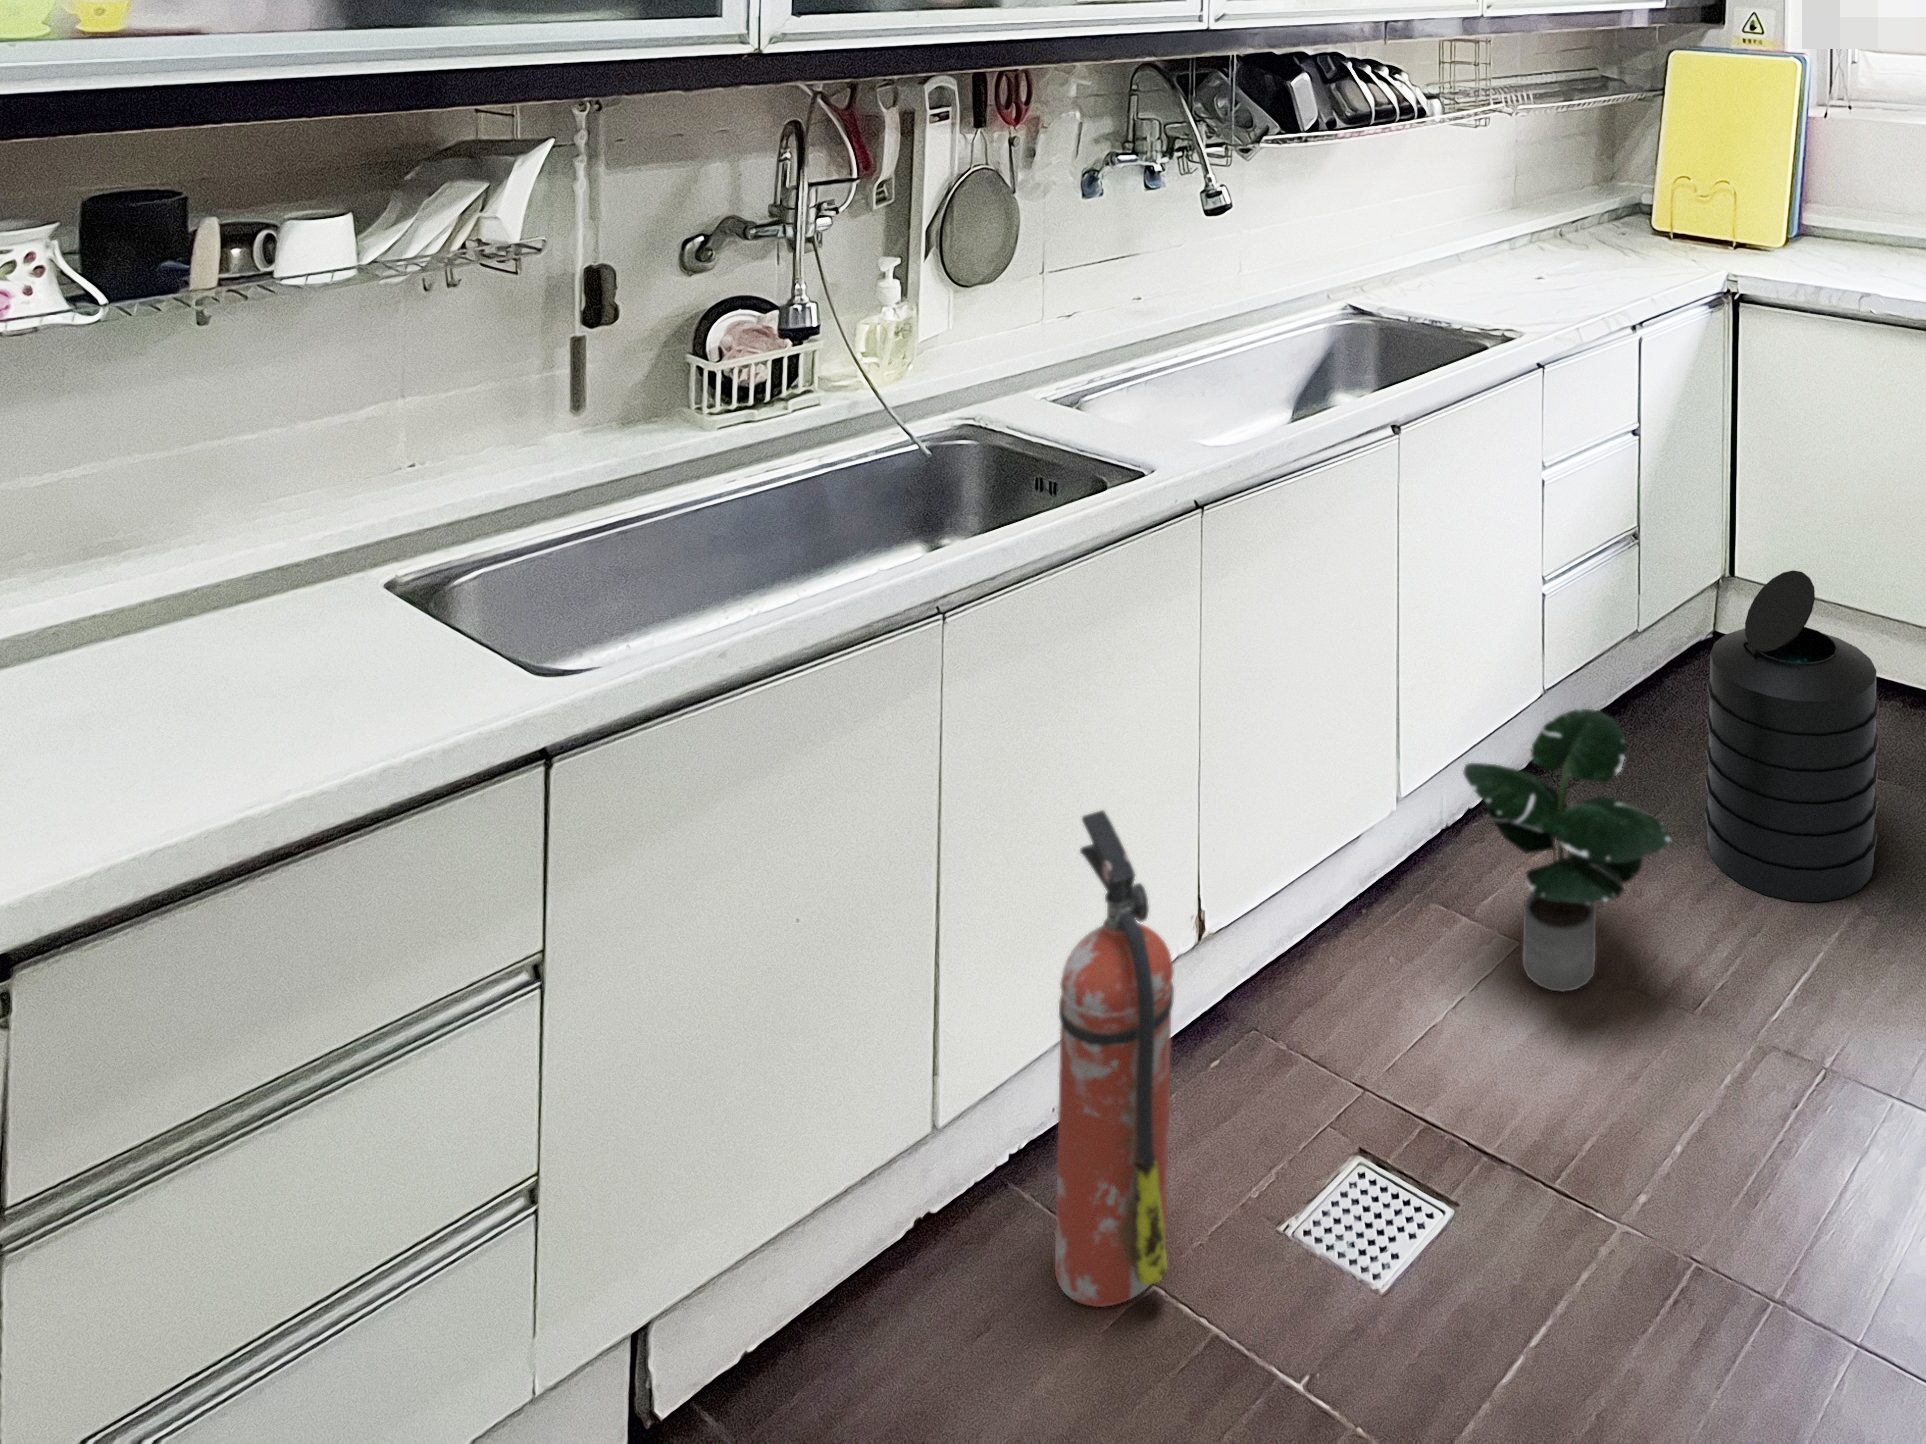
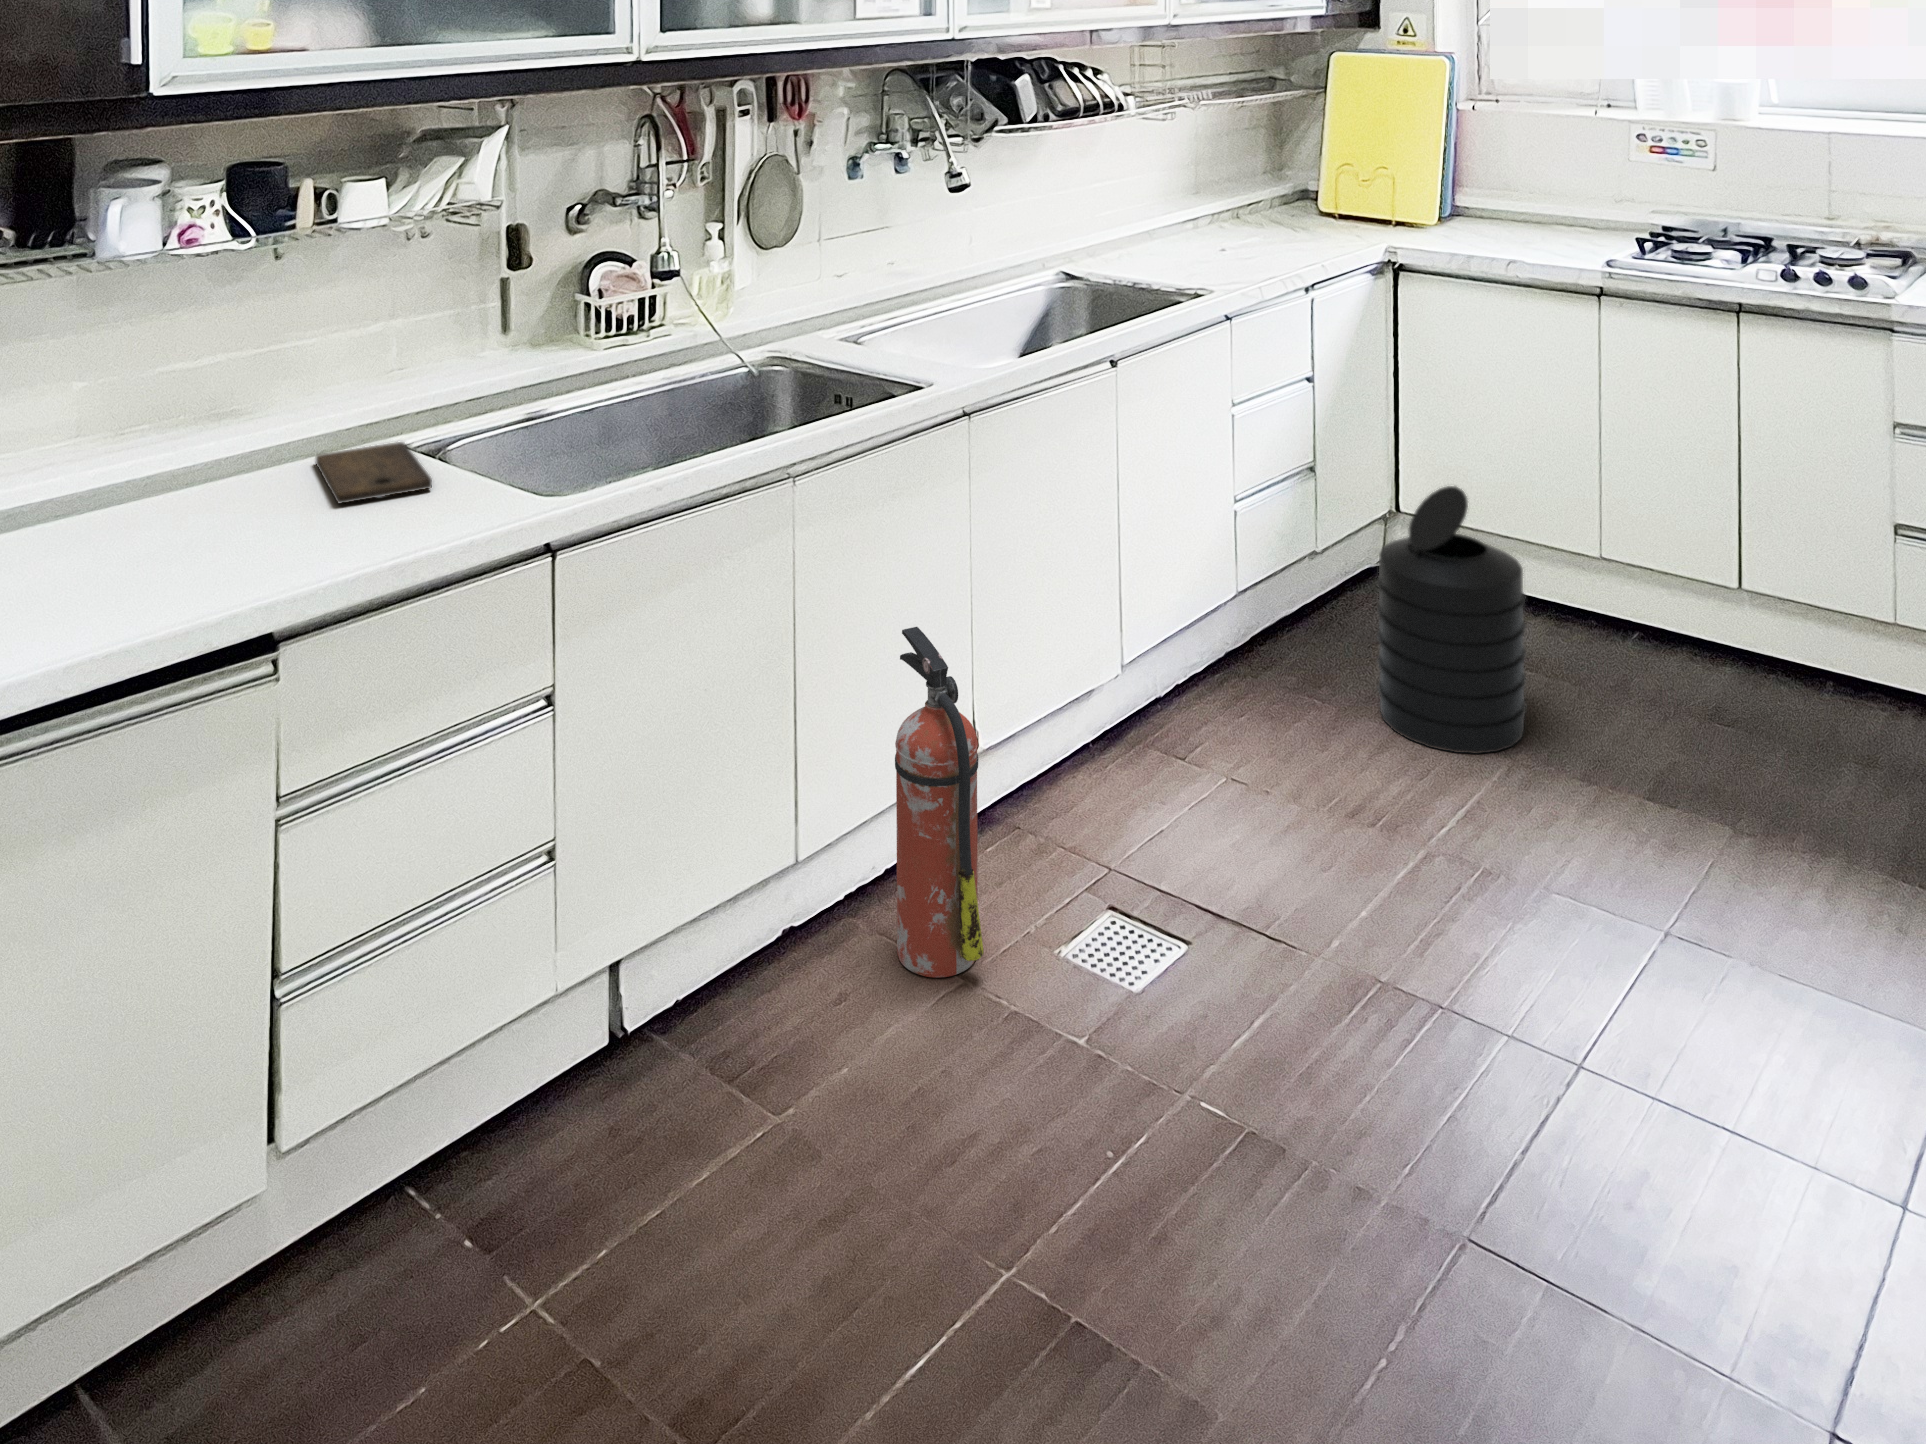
cutting board: none [175,592,347,713] -> present [316,442,432,503]
potted plant: present [1463,709,1670,992] -> none [1180,589,1352,805]

